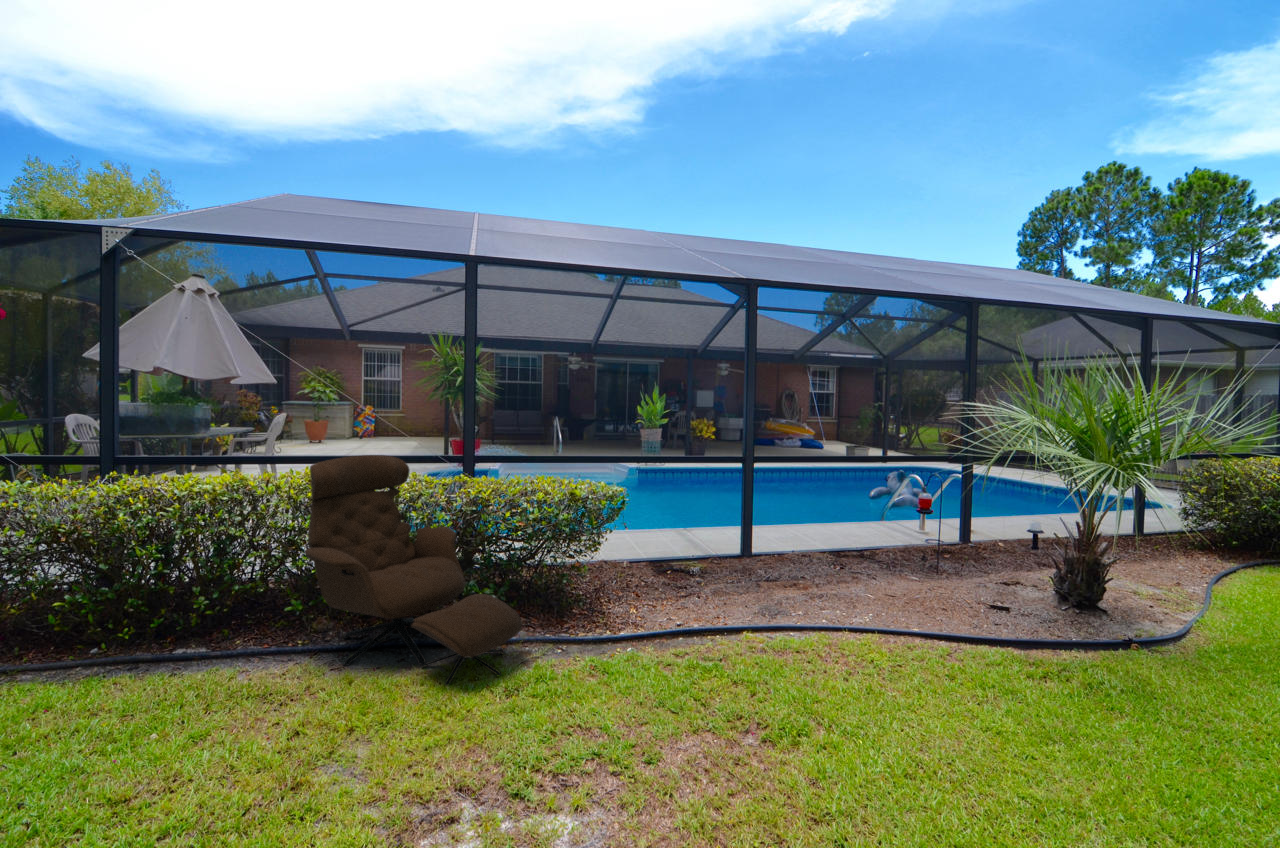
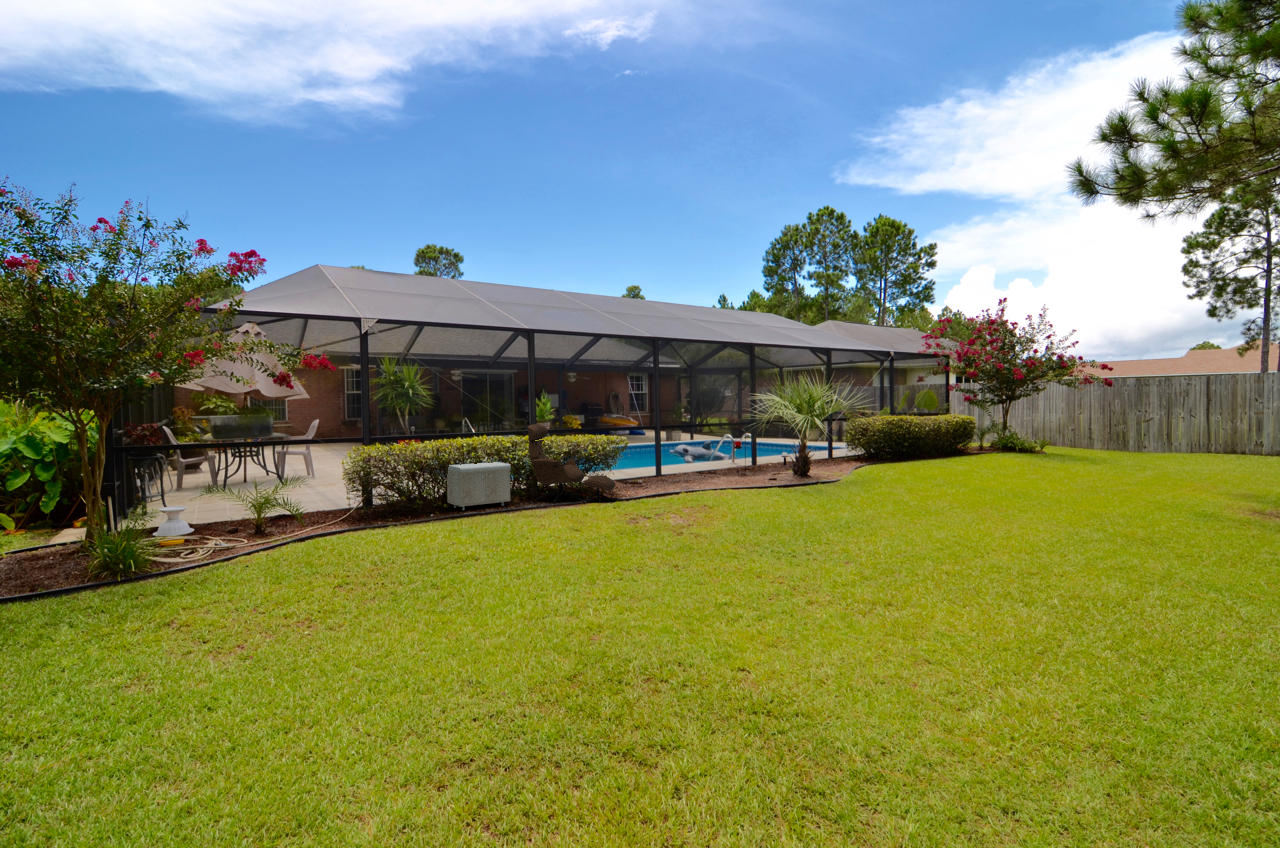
storage bench: none [61,542,251,672] -> present [447,462,511,510]

